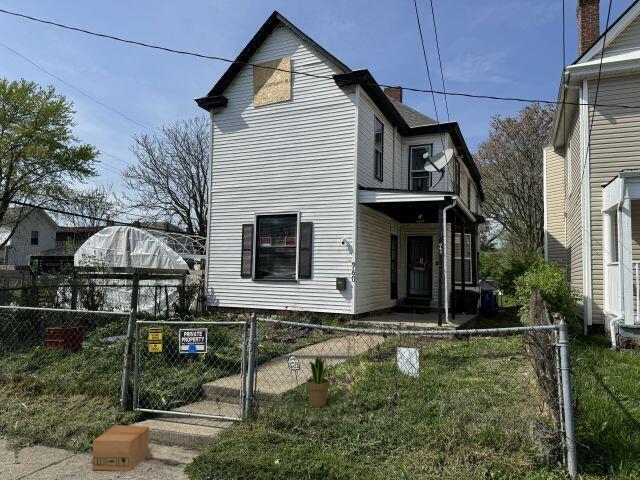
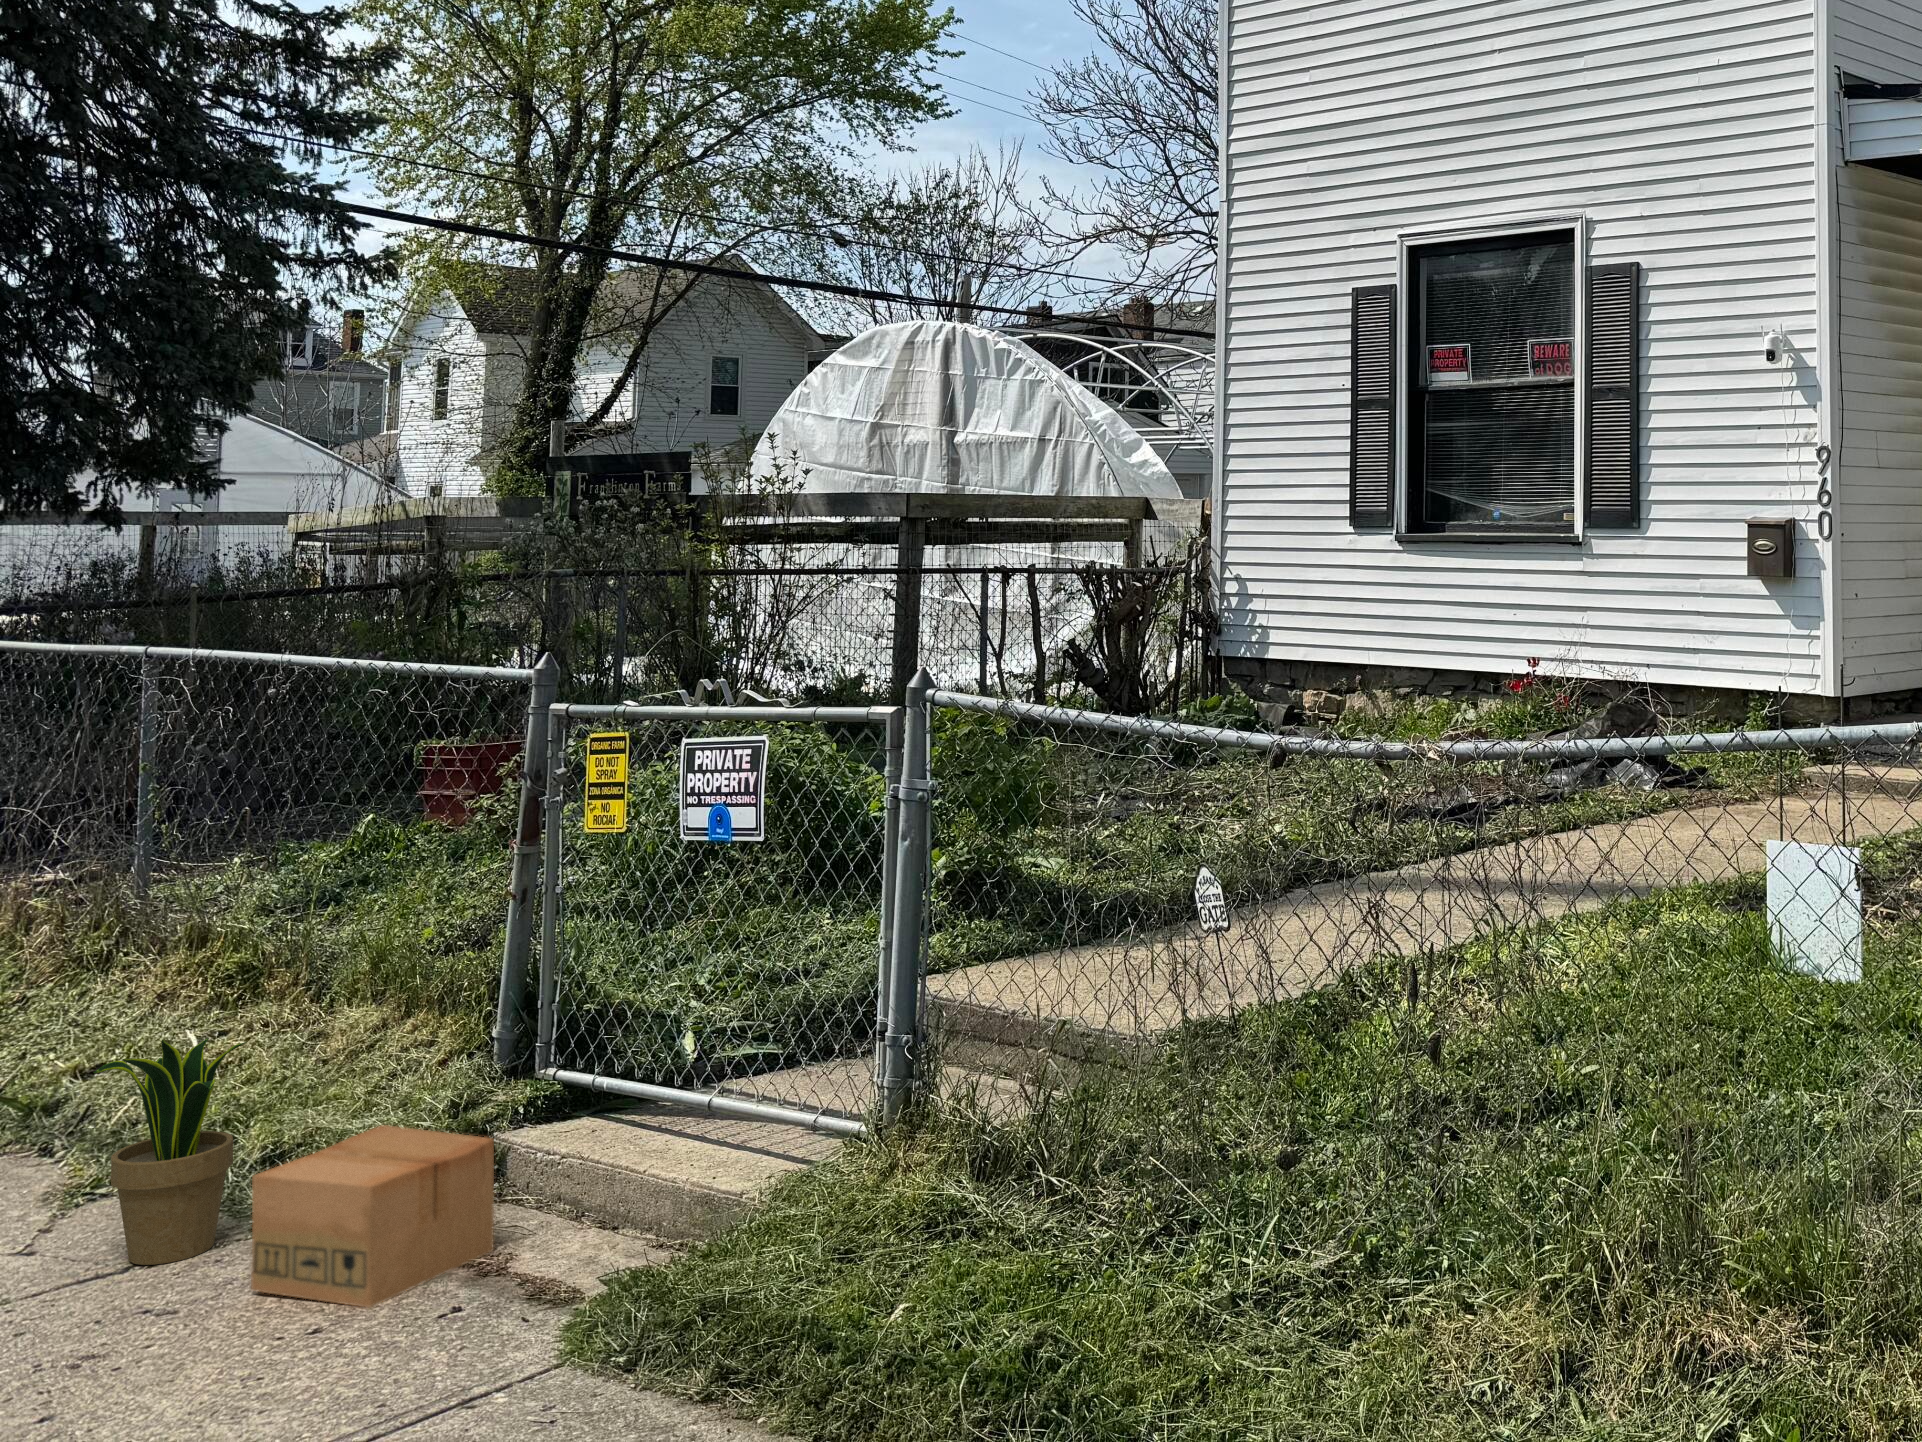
potted plant: present [306,357,332,407] -> present [94,1038,246,1265]

